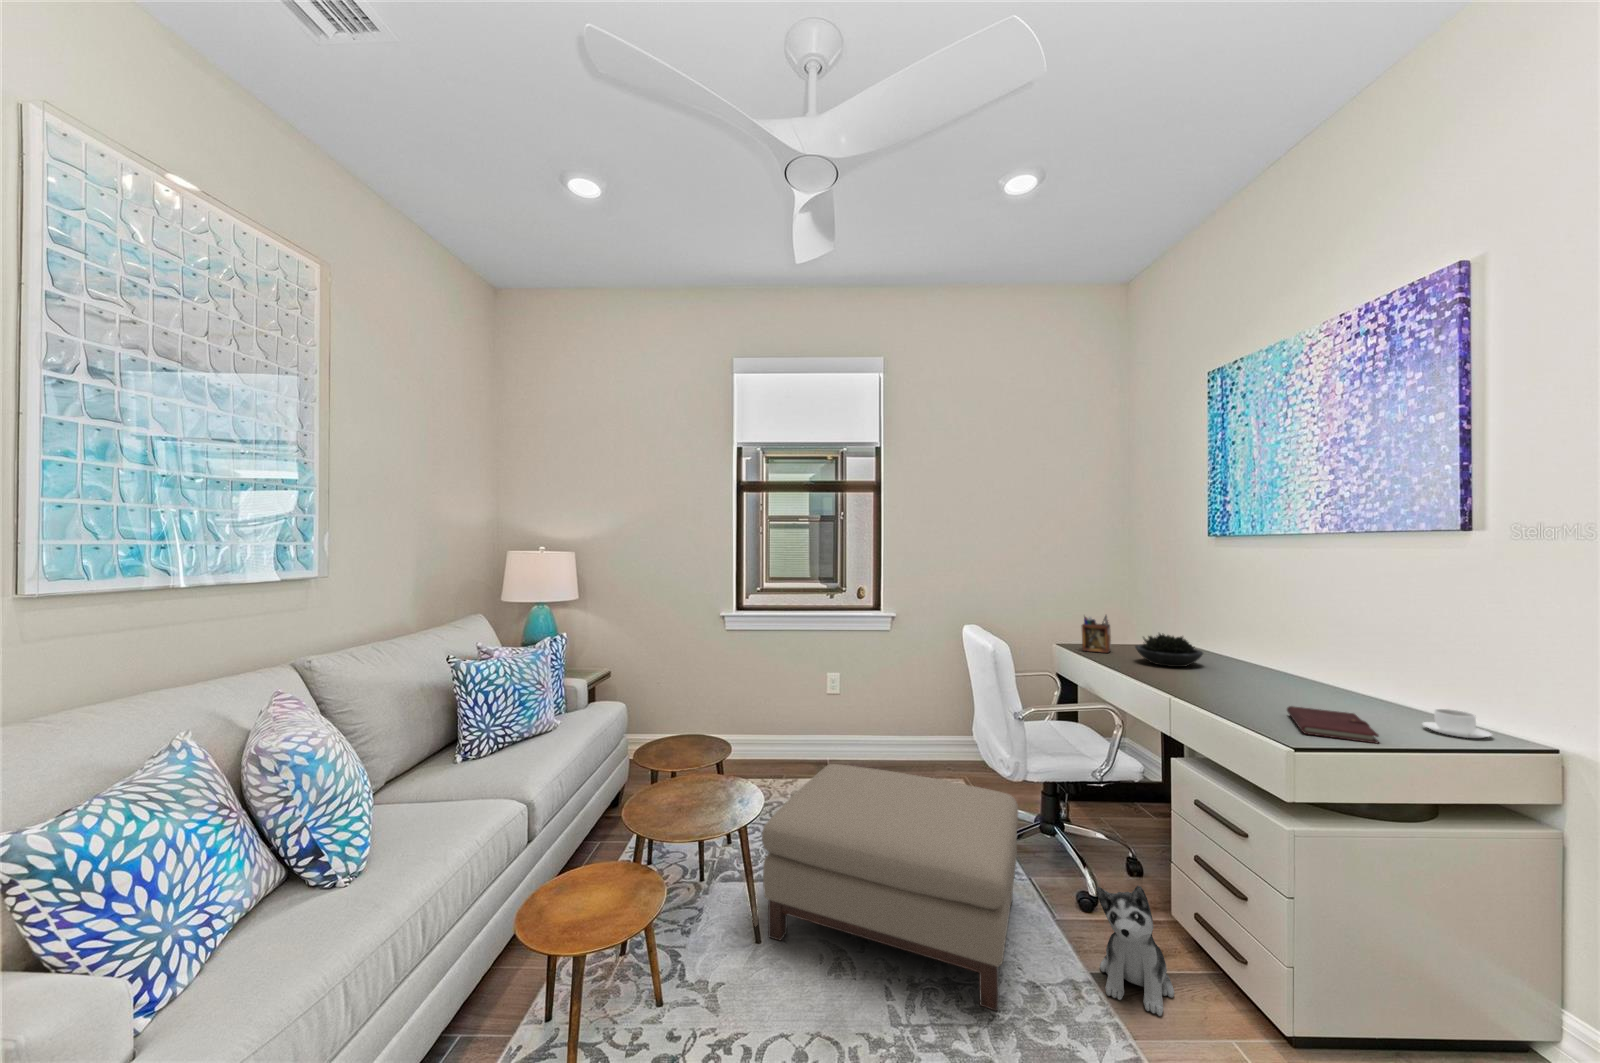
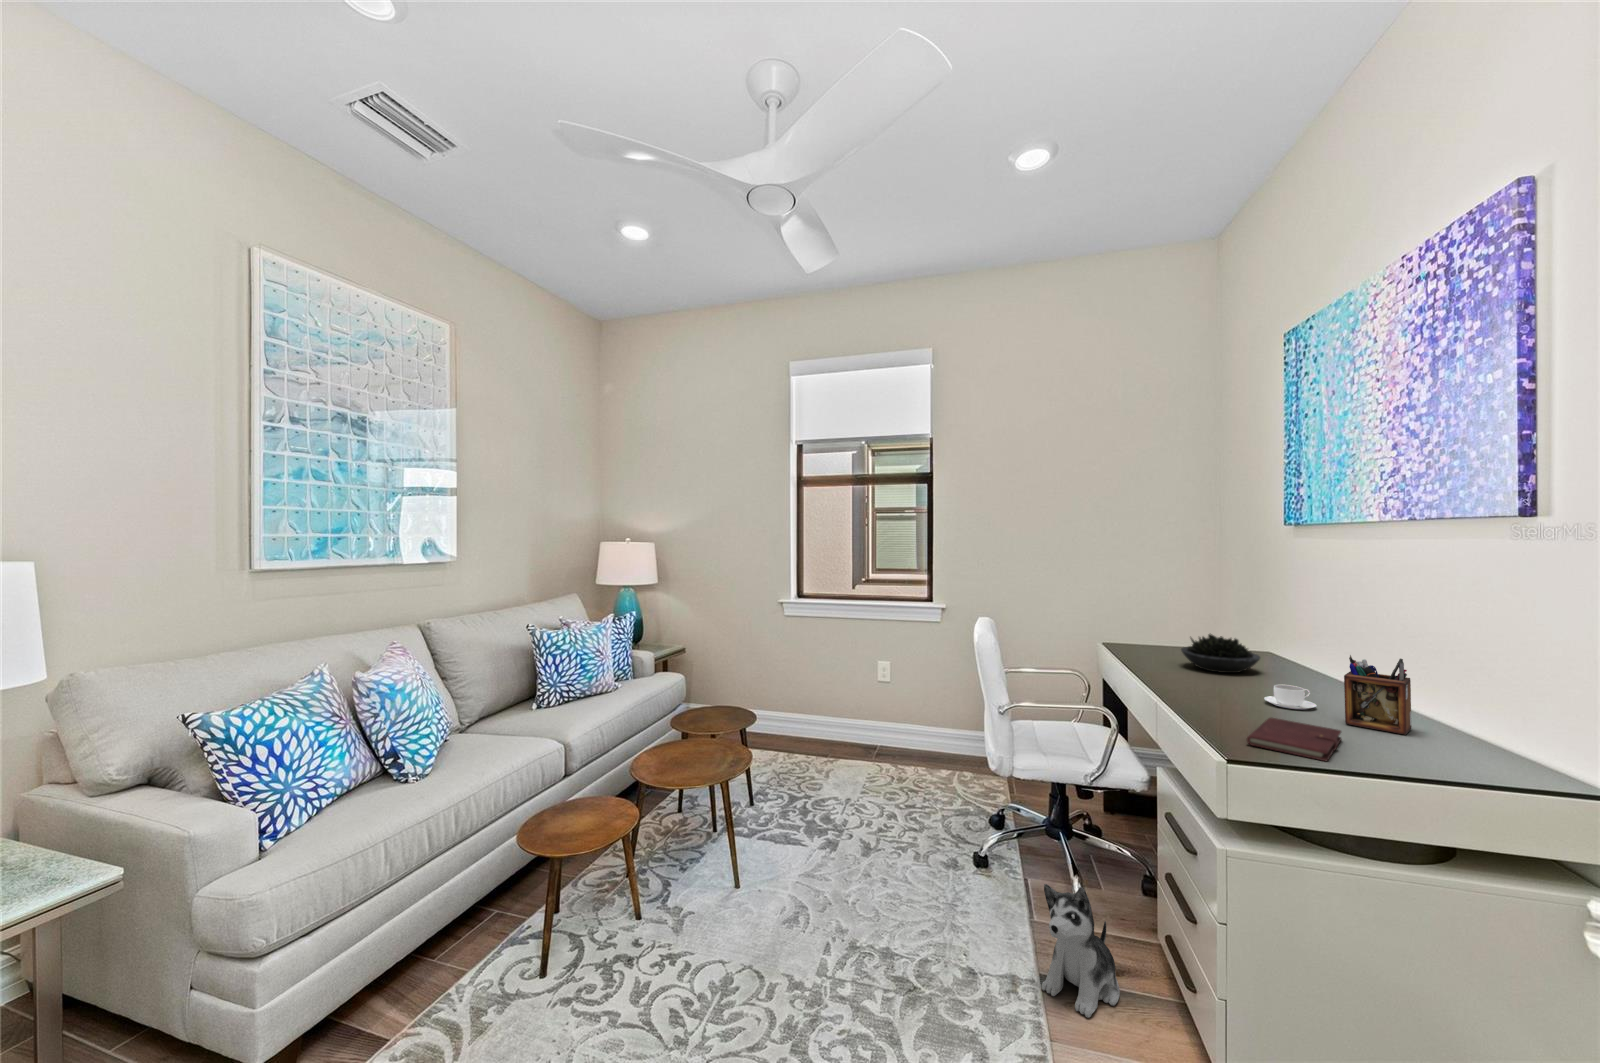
desk organizer: present [1082,616,1111,653] -> present [1344,655,1412,735]
coffee cup: present [1422,709,1492,738] -> present [1264,685,1317,710]
ottoman: present [762,764,1018,1011] -> none [742,744,1003,980]

